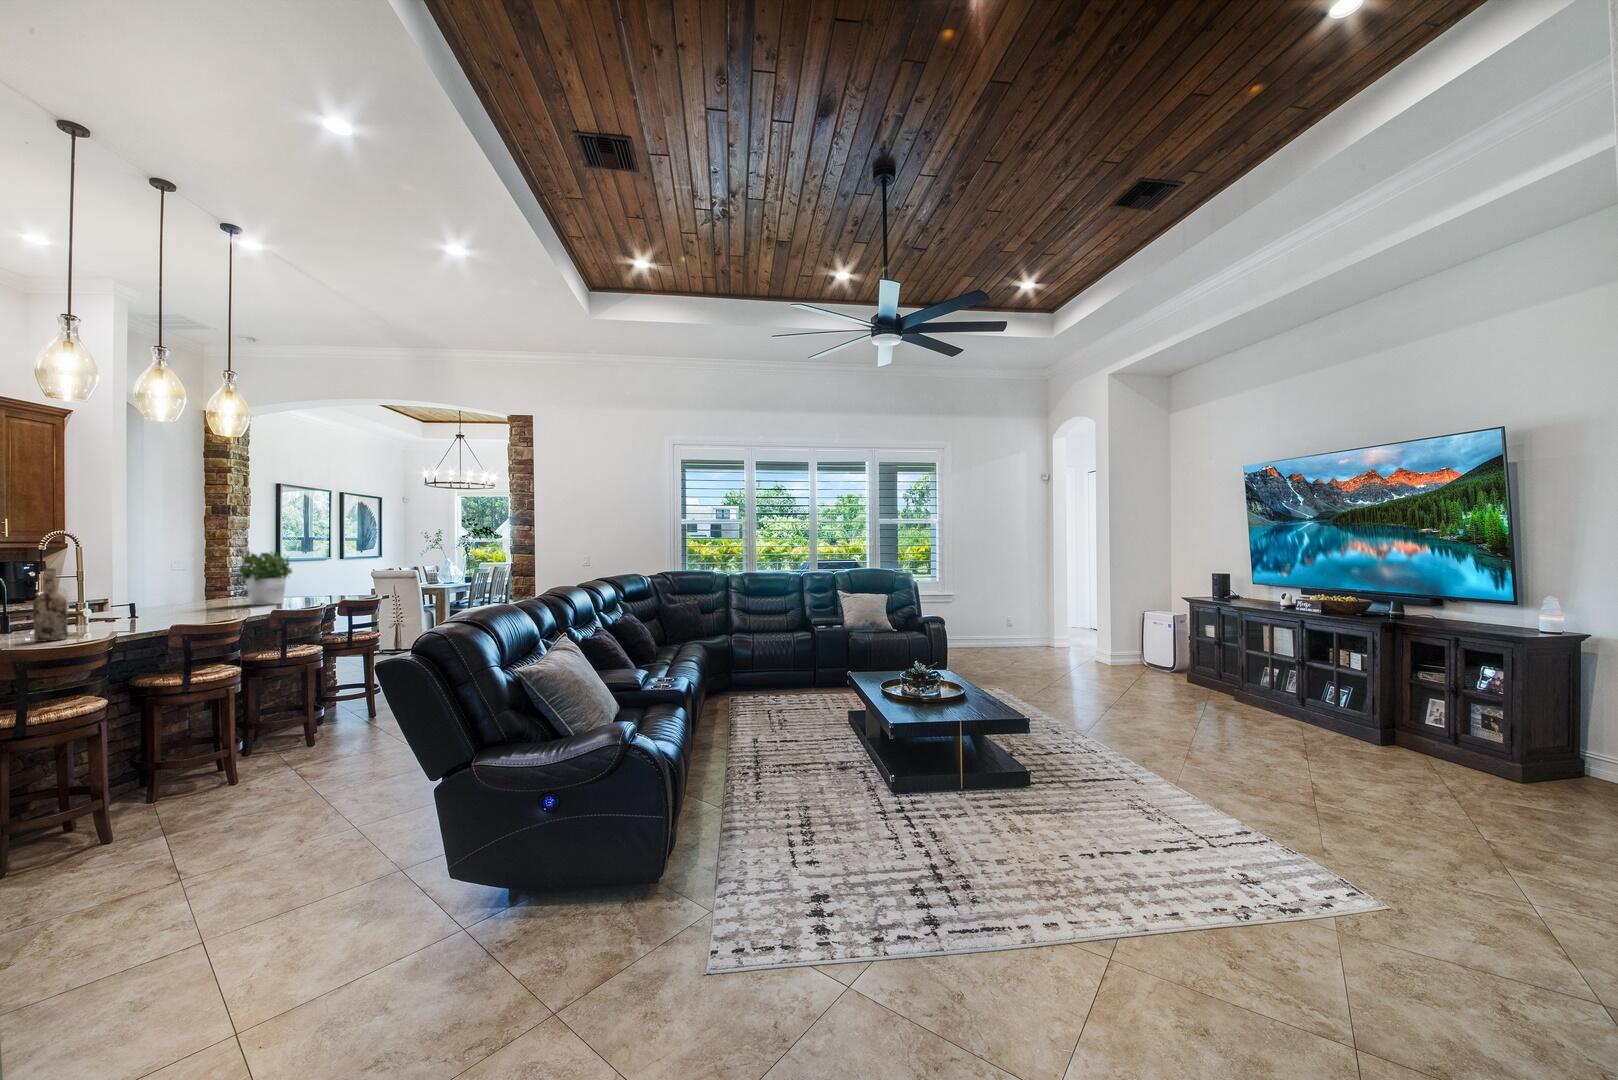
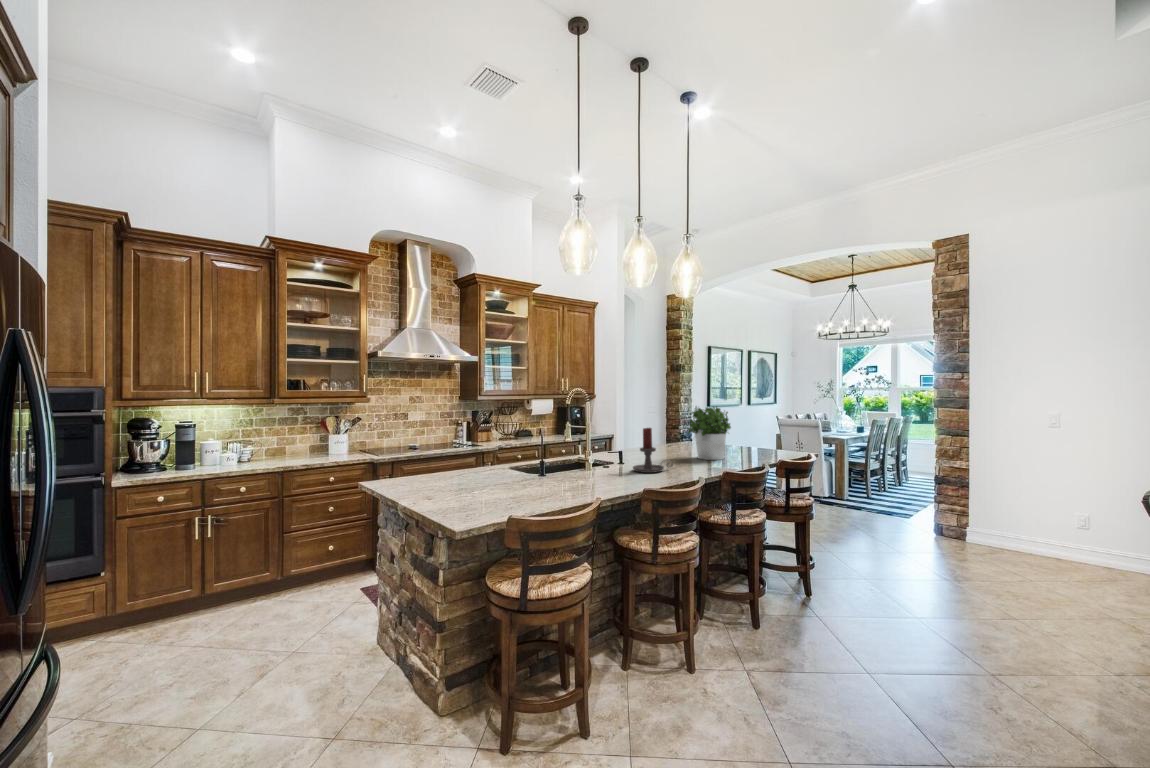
wine bottle: present [33,568,68,642] -> none [542,429,564,501]
candle holder: none [157,571,215,618] -> present [633,428,673,473]

